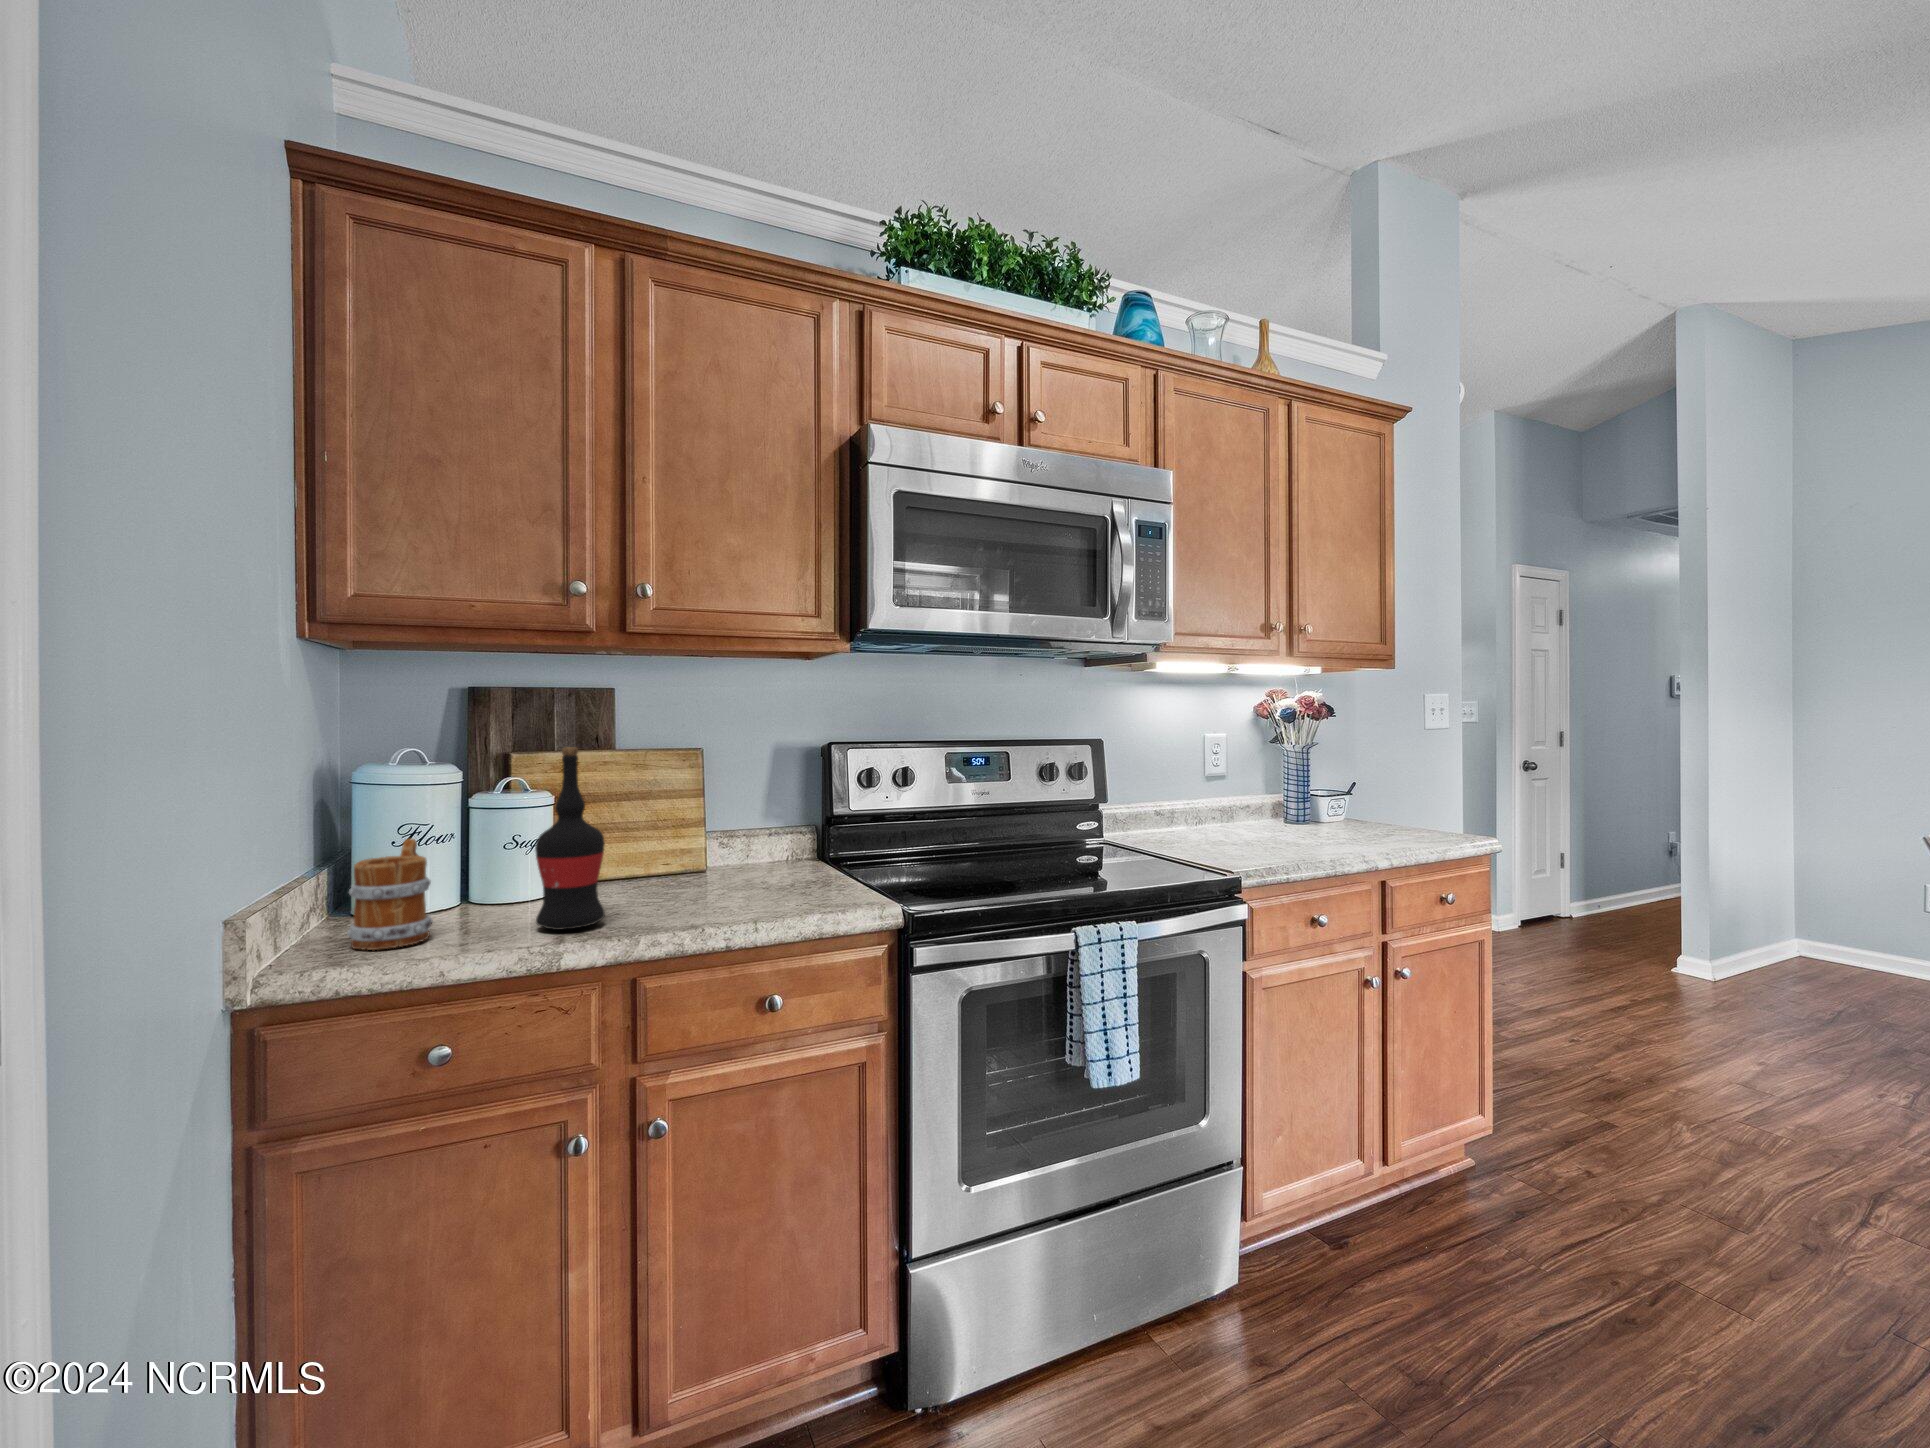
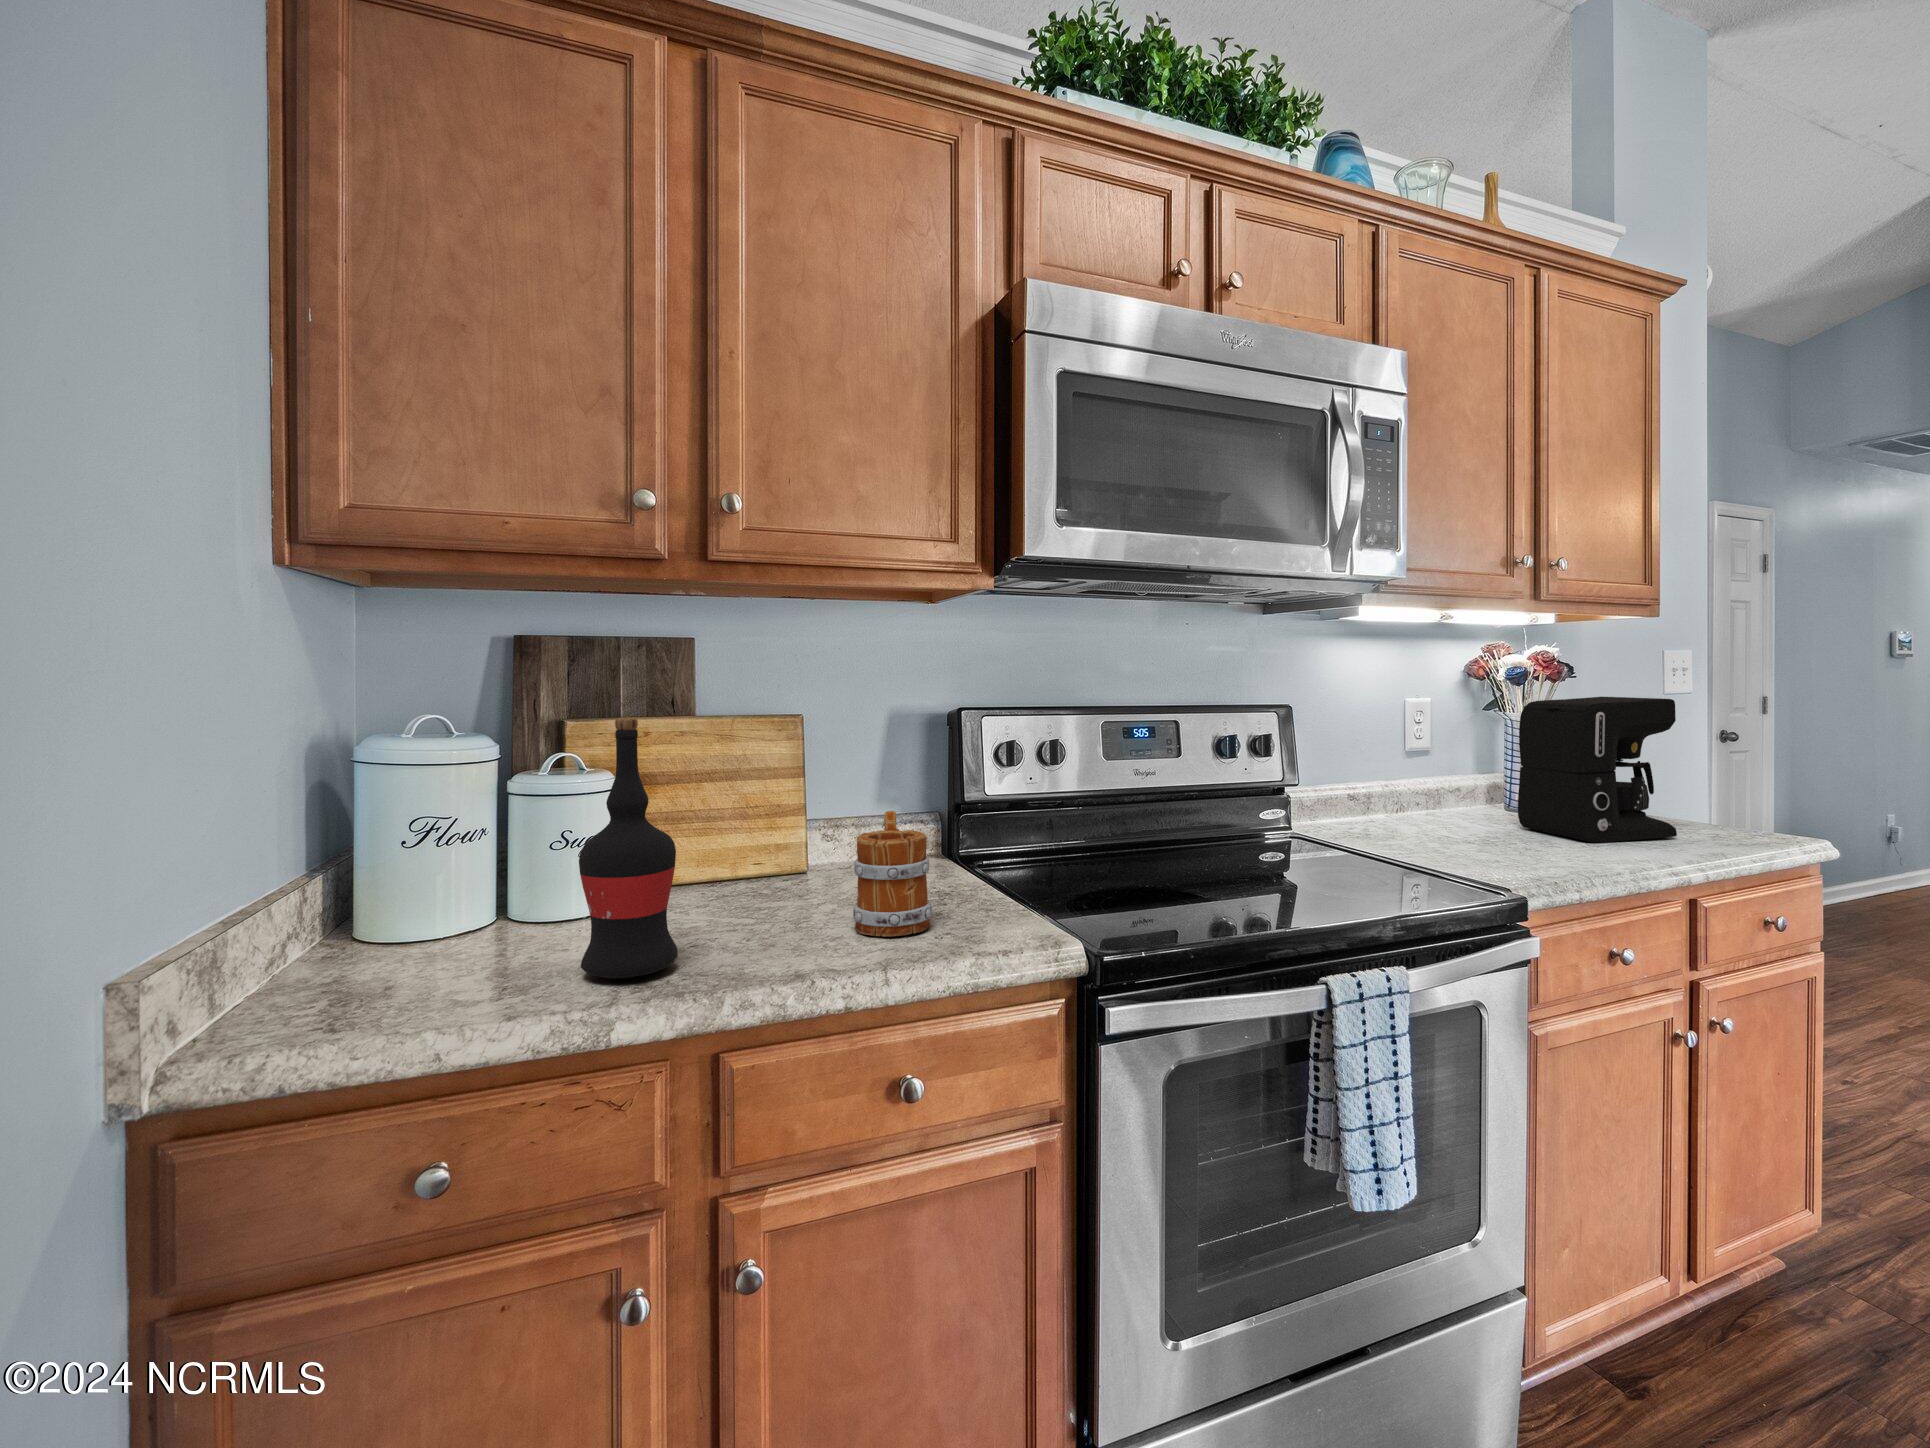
coffee maker: none [1278,727,1391,840] -> present [1518,697,1677,842]
mug: present [347,838,432,950] -> present [853,811,932,937]

